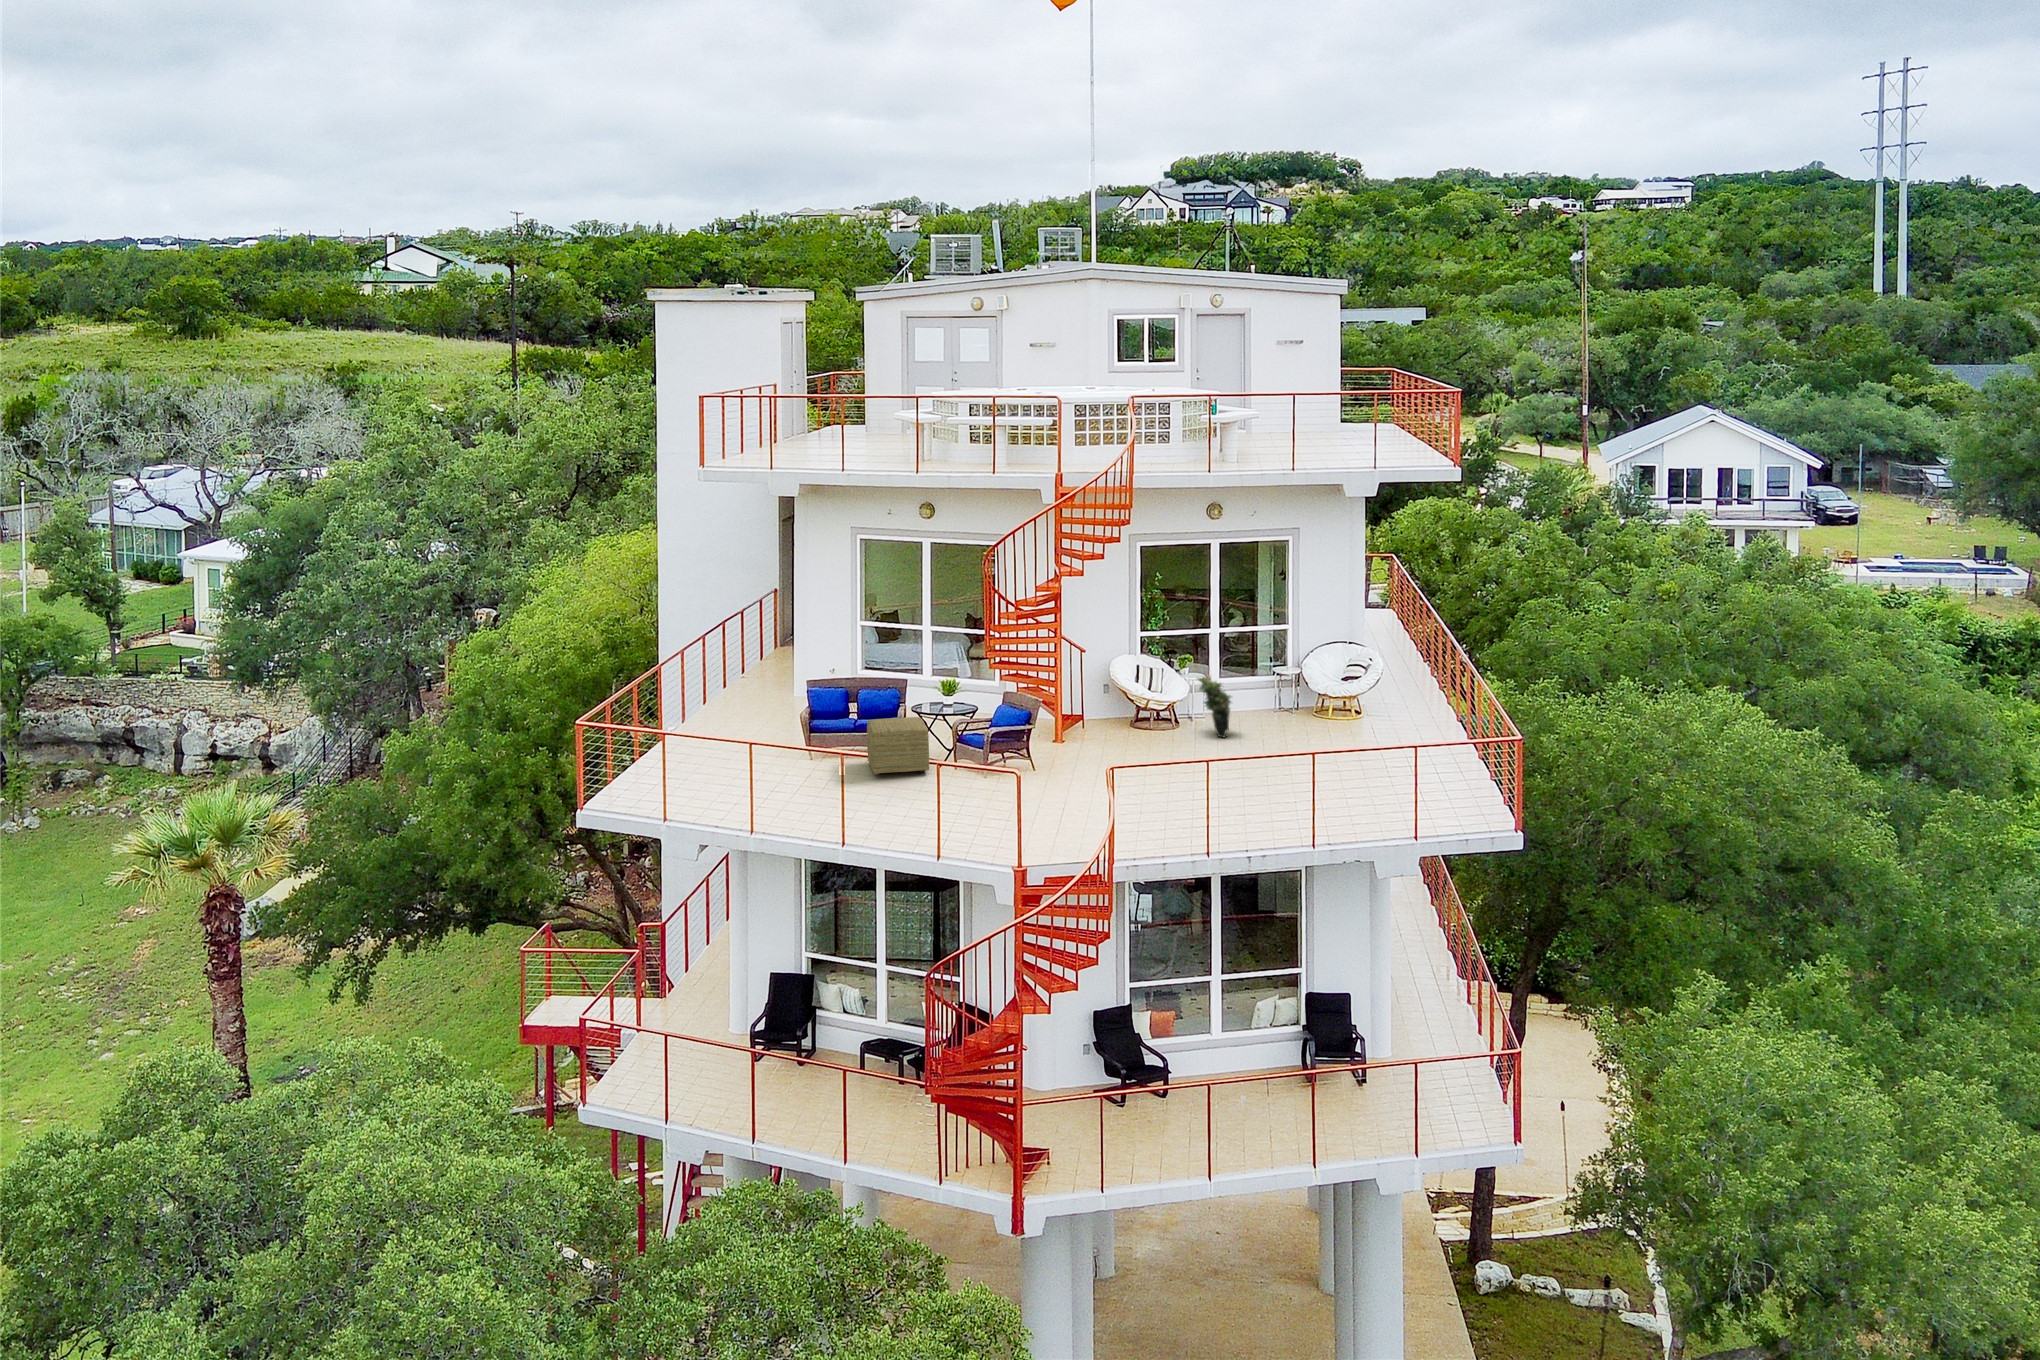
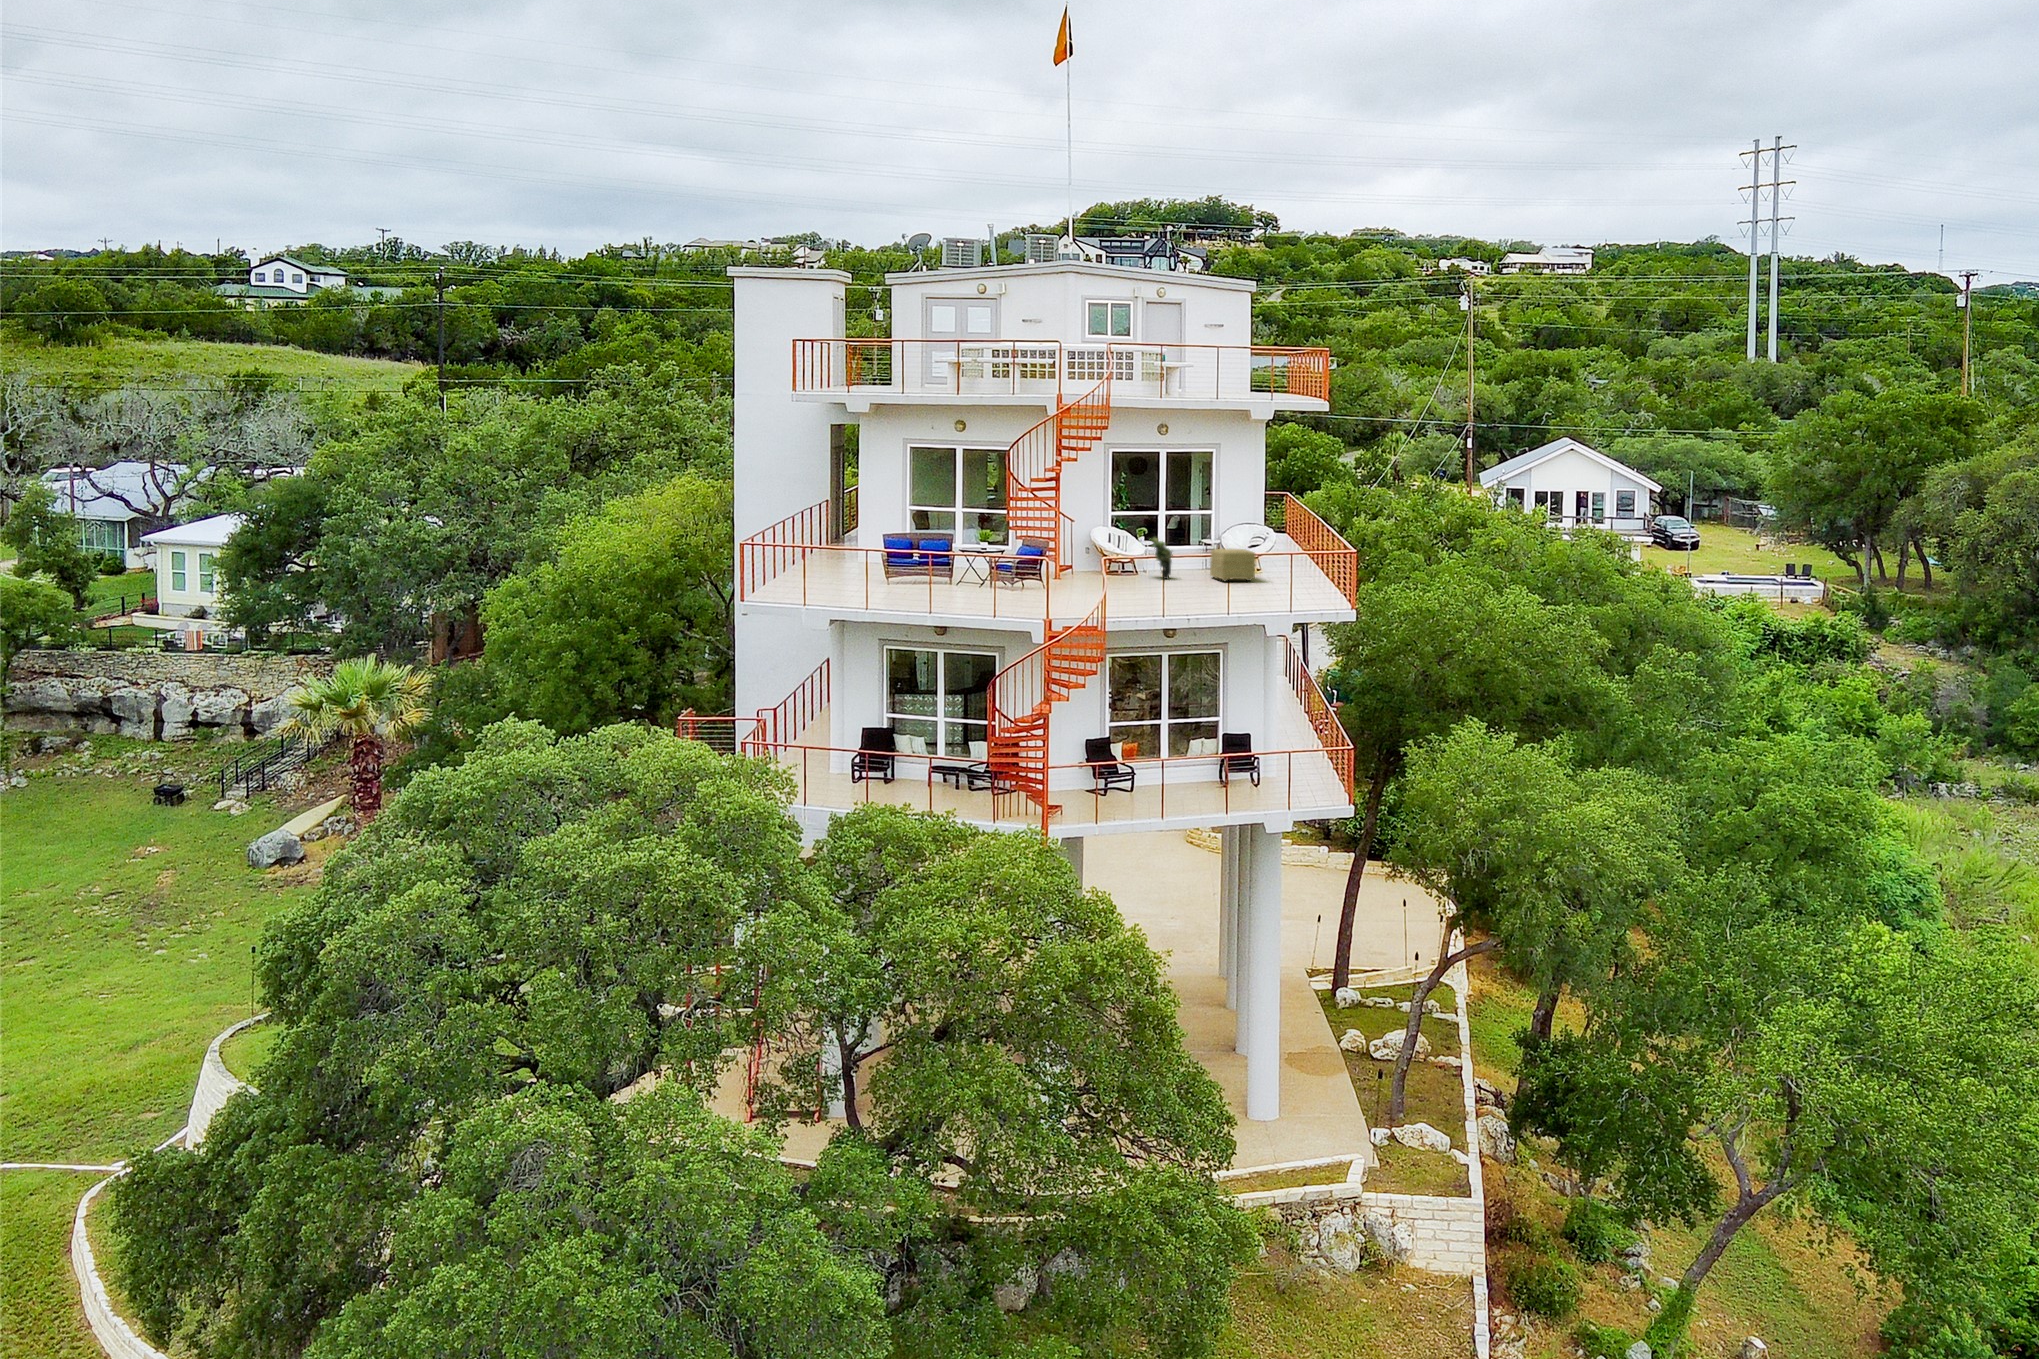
ottoman: present [867,717,929,776] -> present [1210,549,1256,581]

